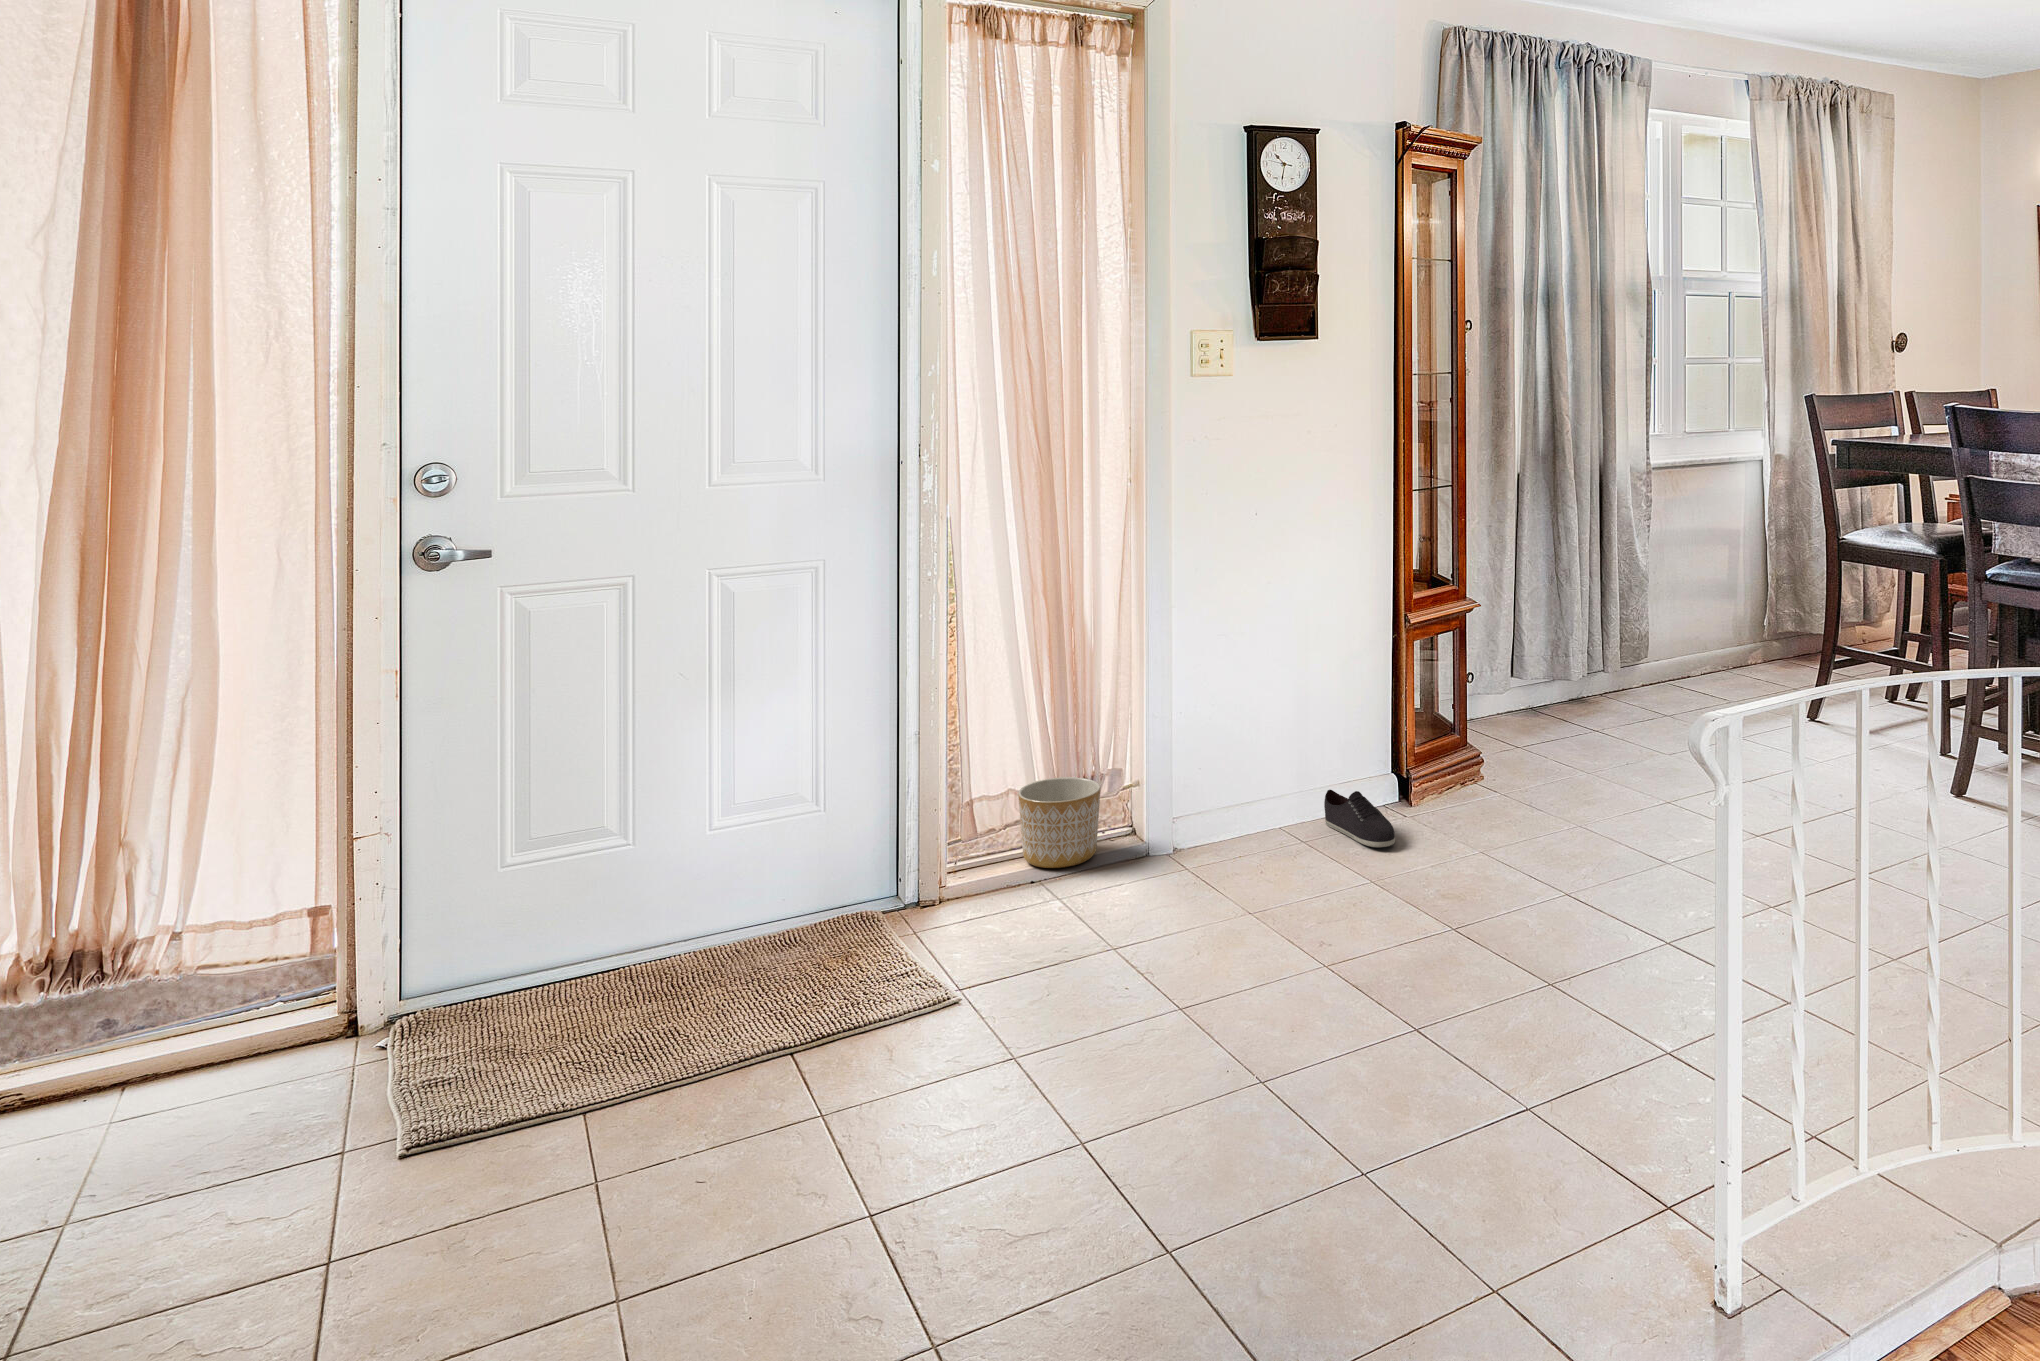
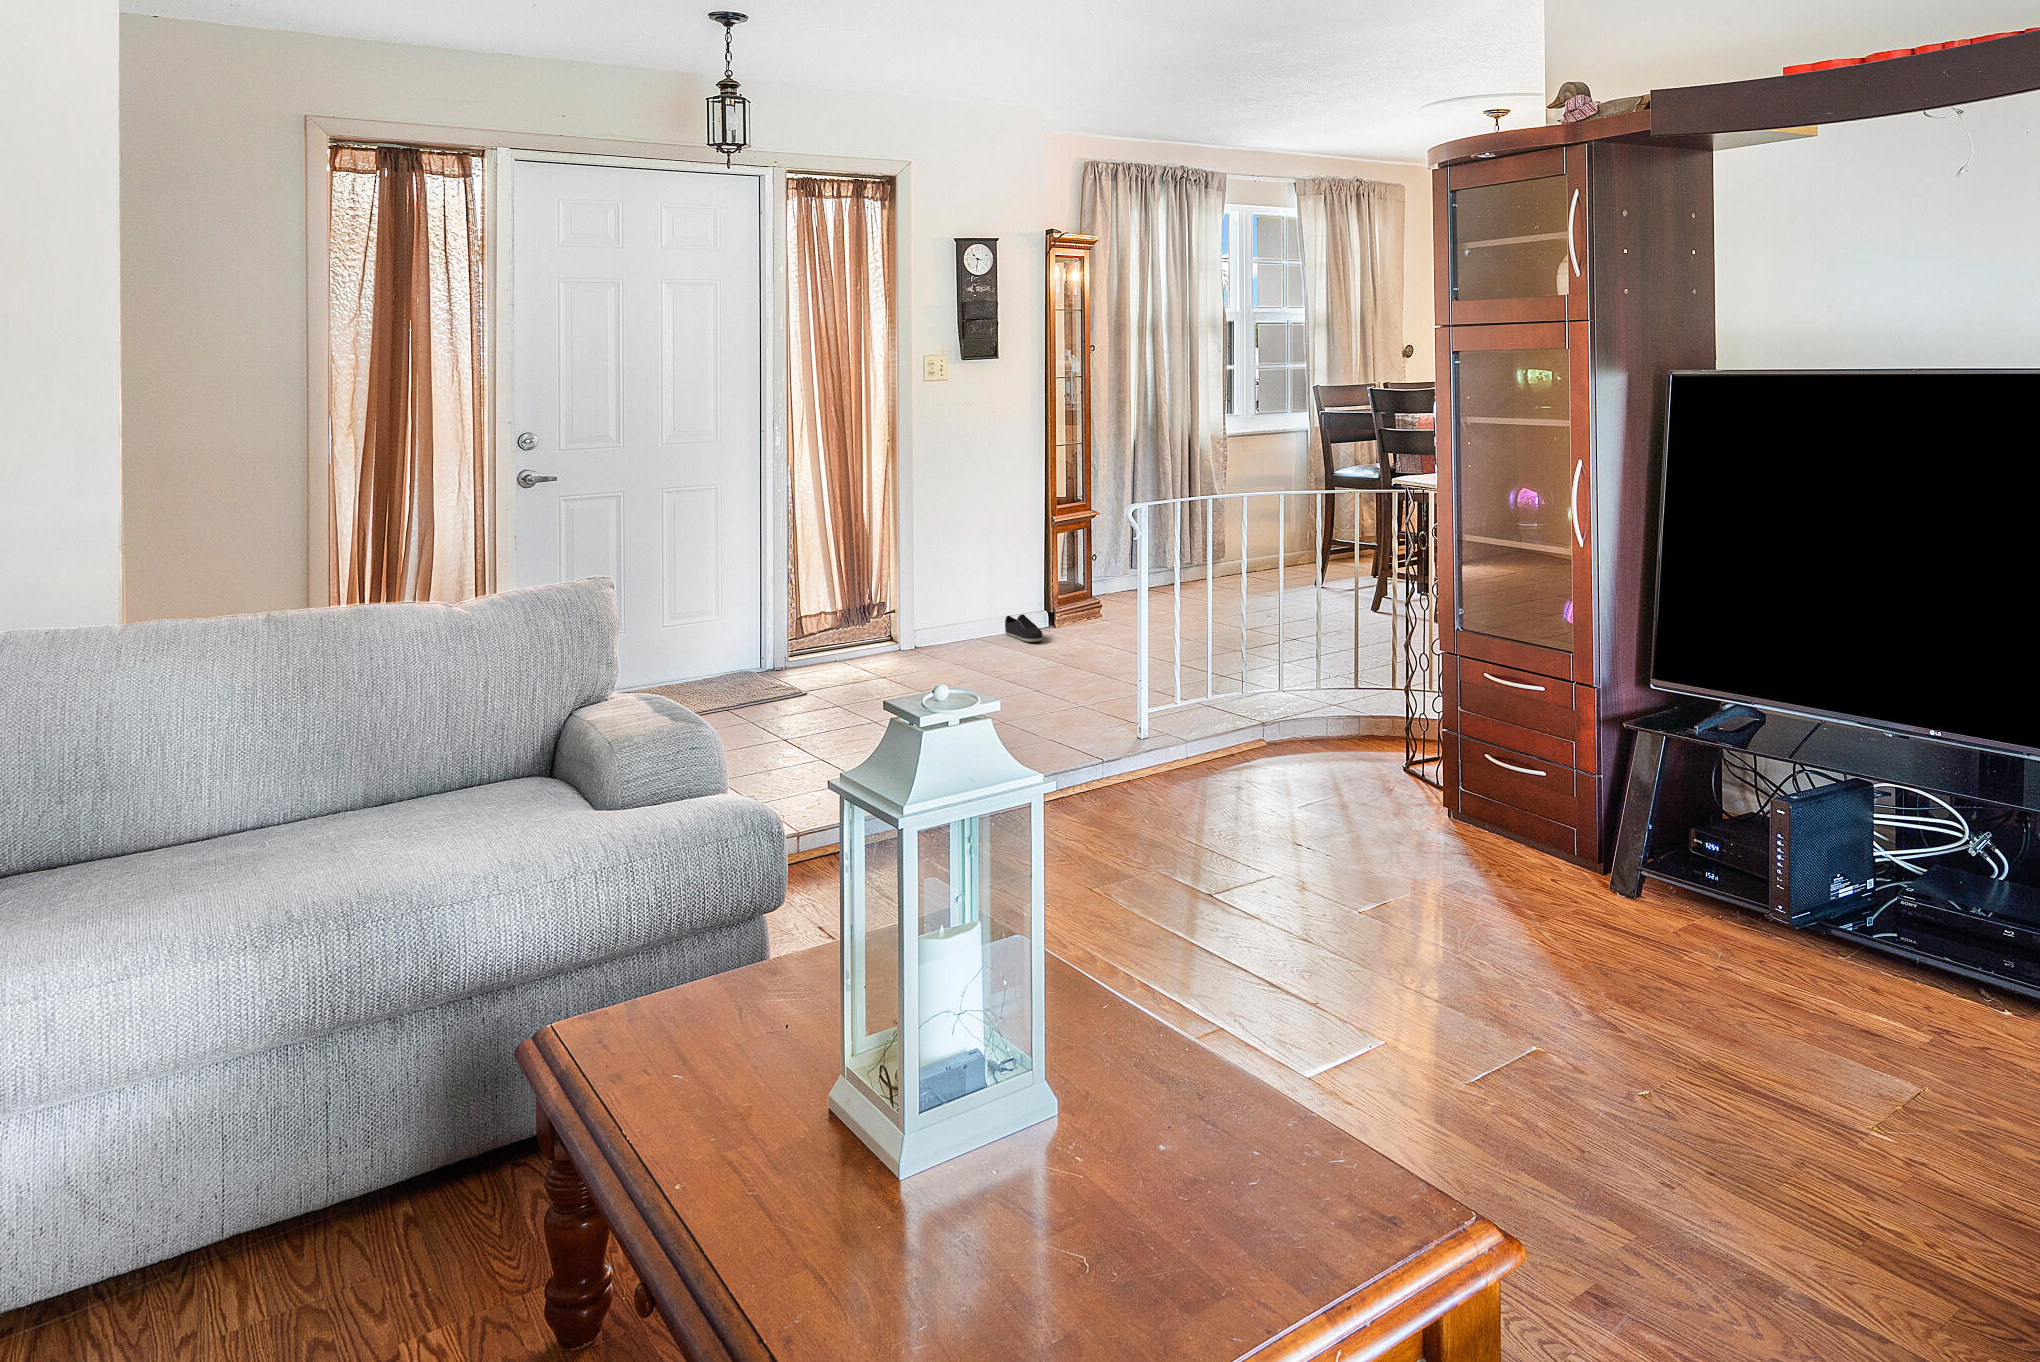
planter: present [1018,777,1101,868] -> none [829,608,876,654]

